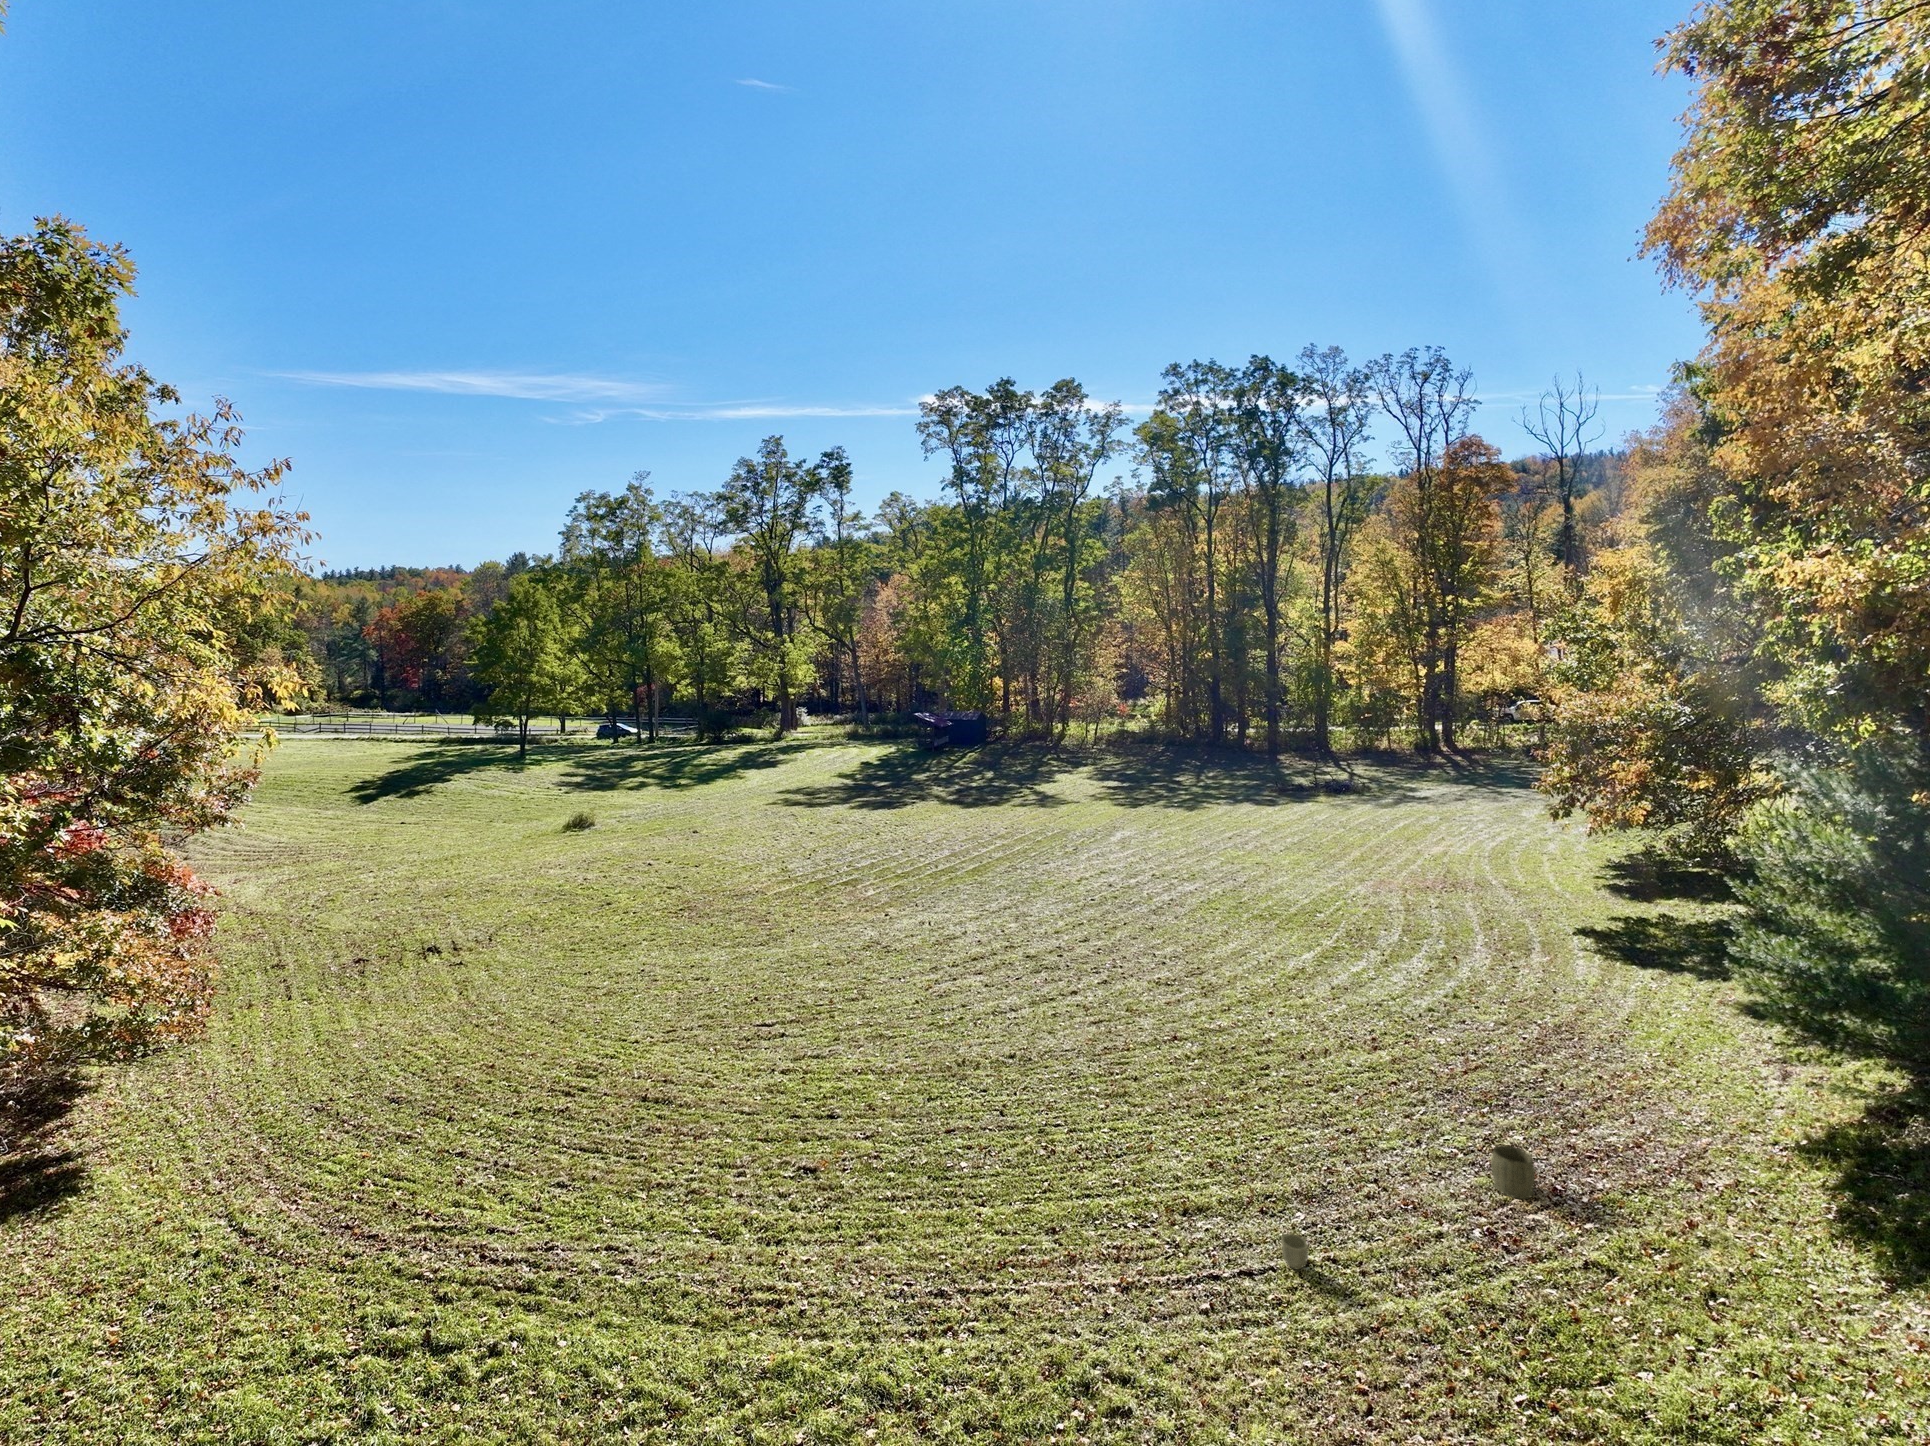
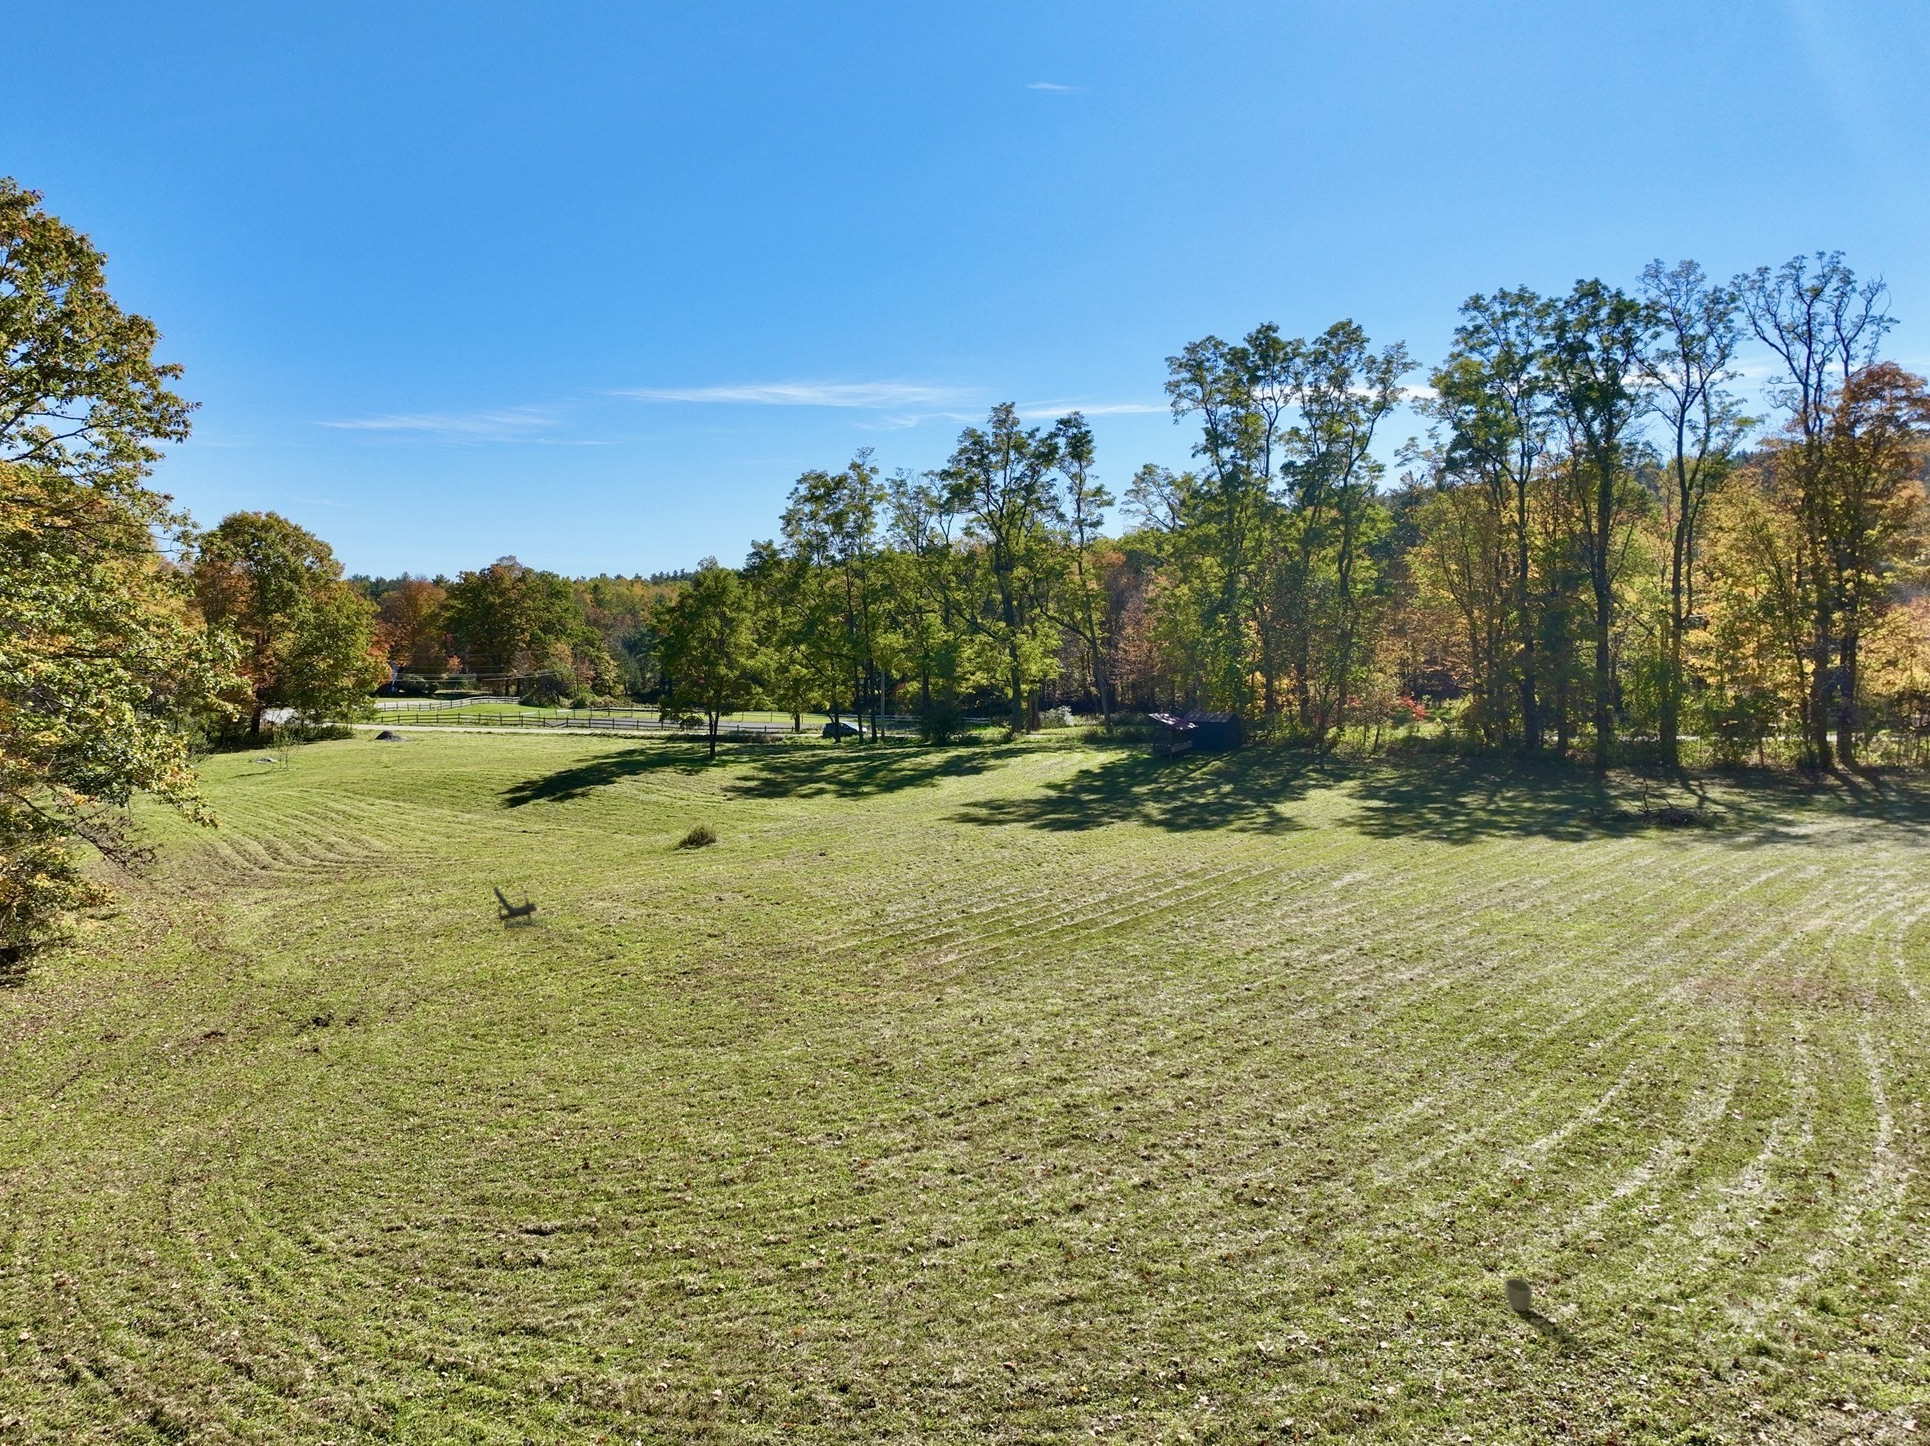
lounge chair: none [218,890,272,938] -> present [494,887,536,925]
woven basket: present [1491,1145,1535,1199] -> none [1754,1225,1802,1281]

